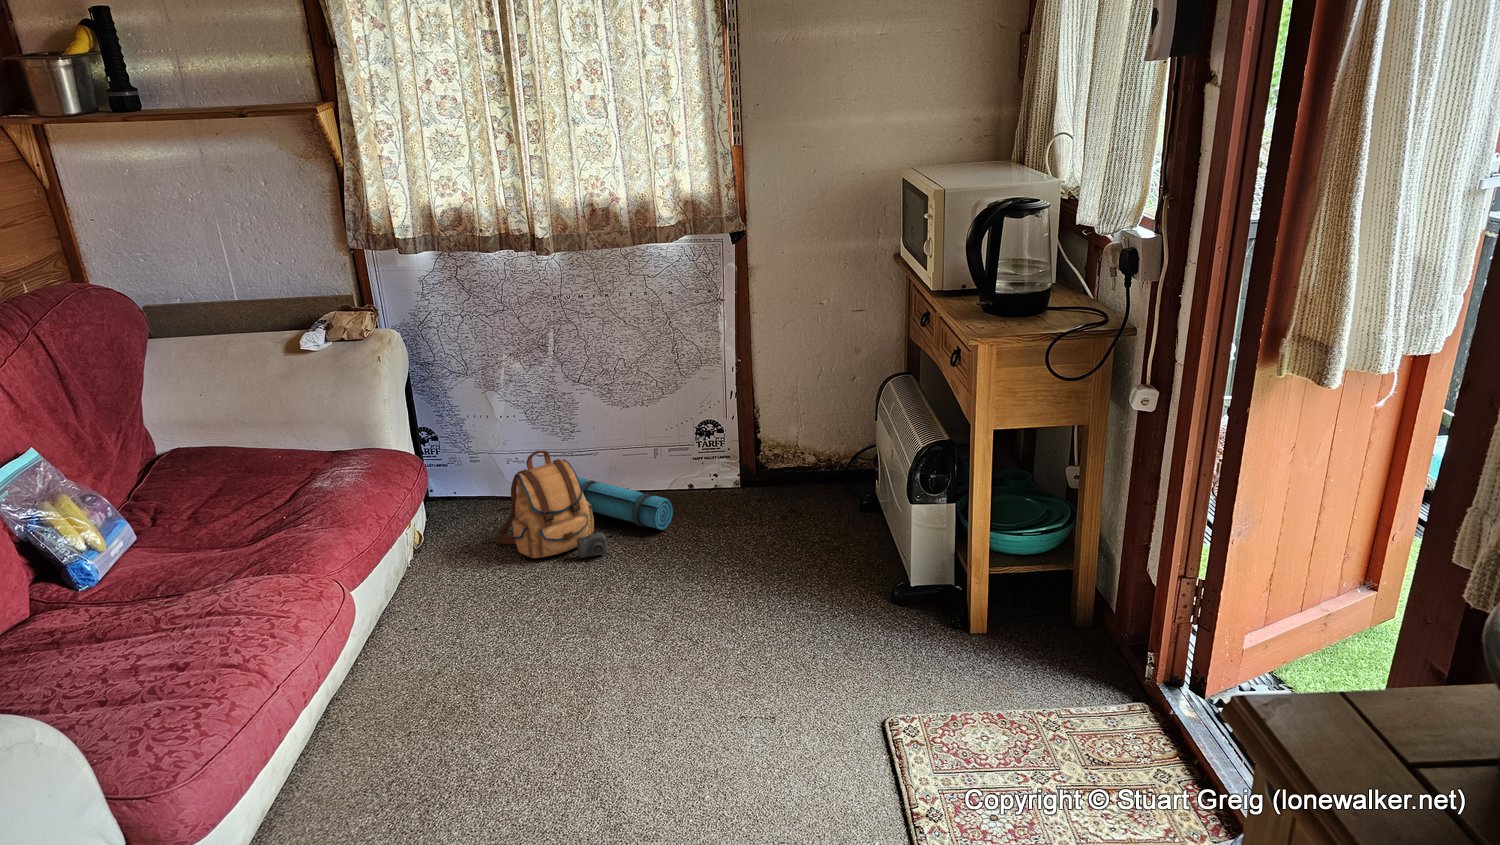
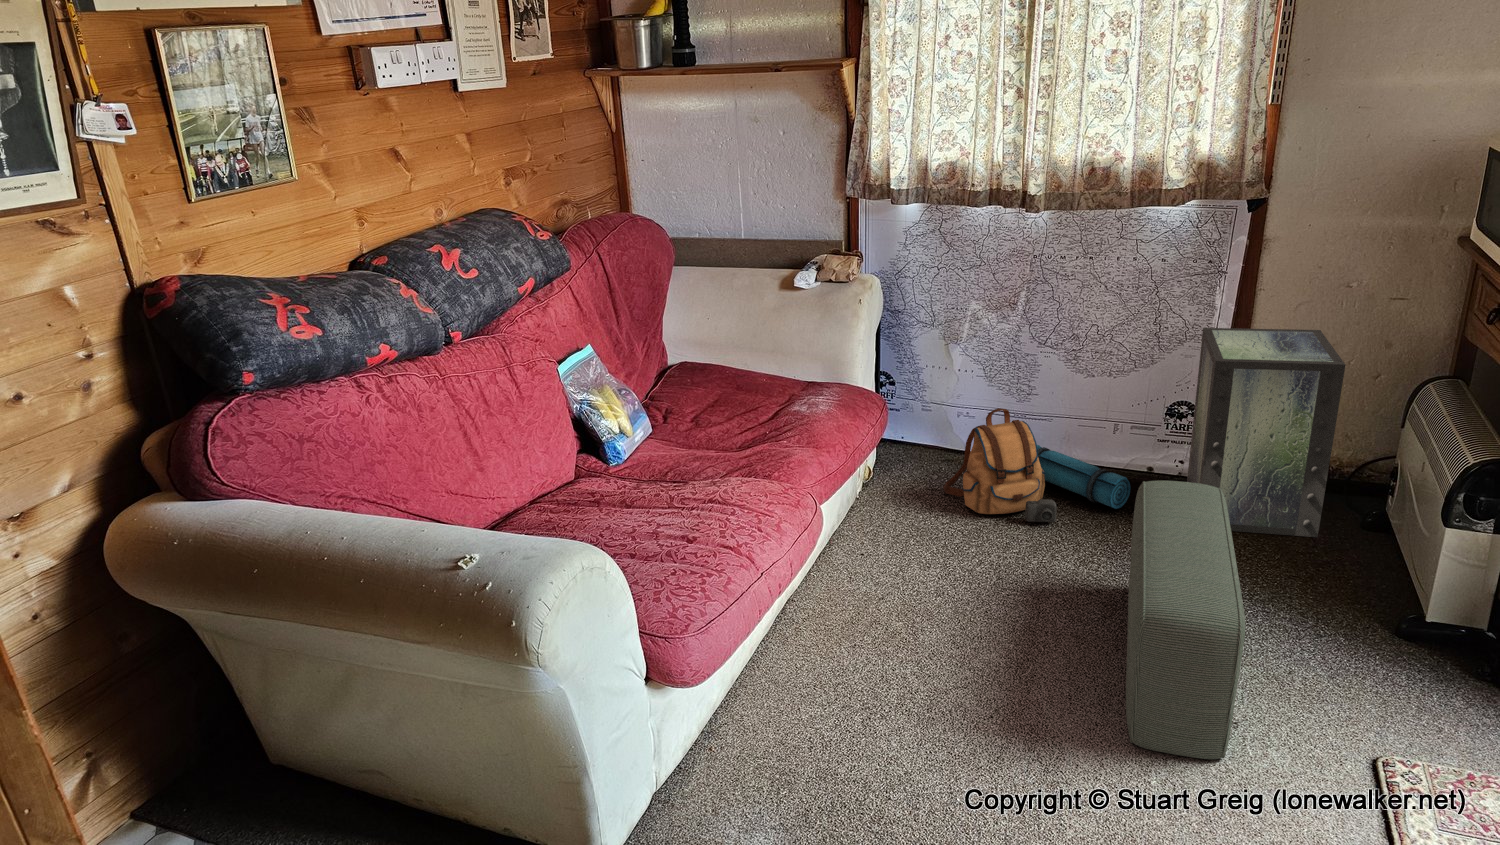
storage box: none [714,342,831,536] -> present [1187,328,1346,537]
pouf: none [668,500,767,765] -> present [1126,481,1245,759]

